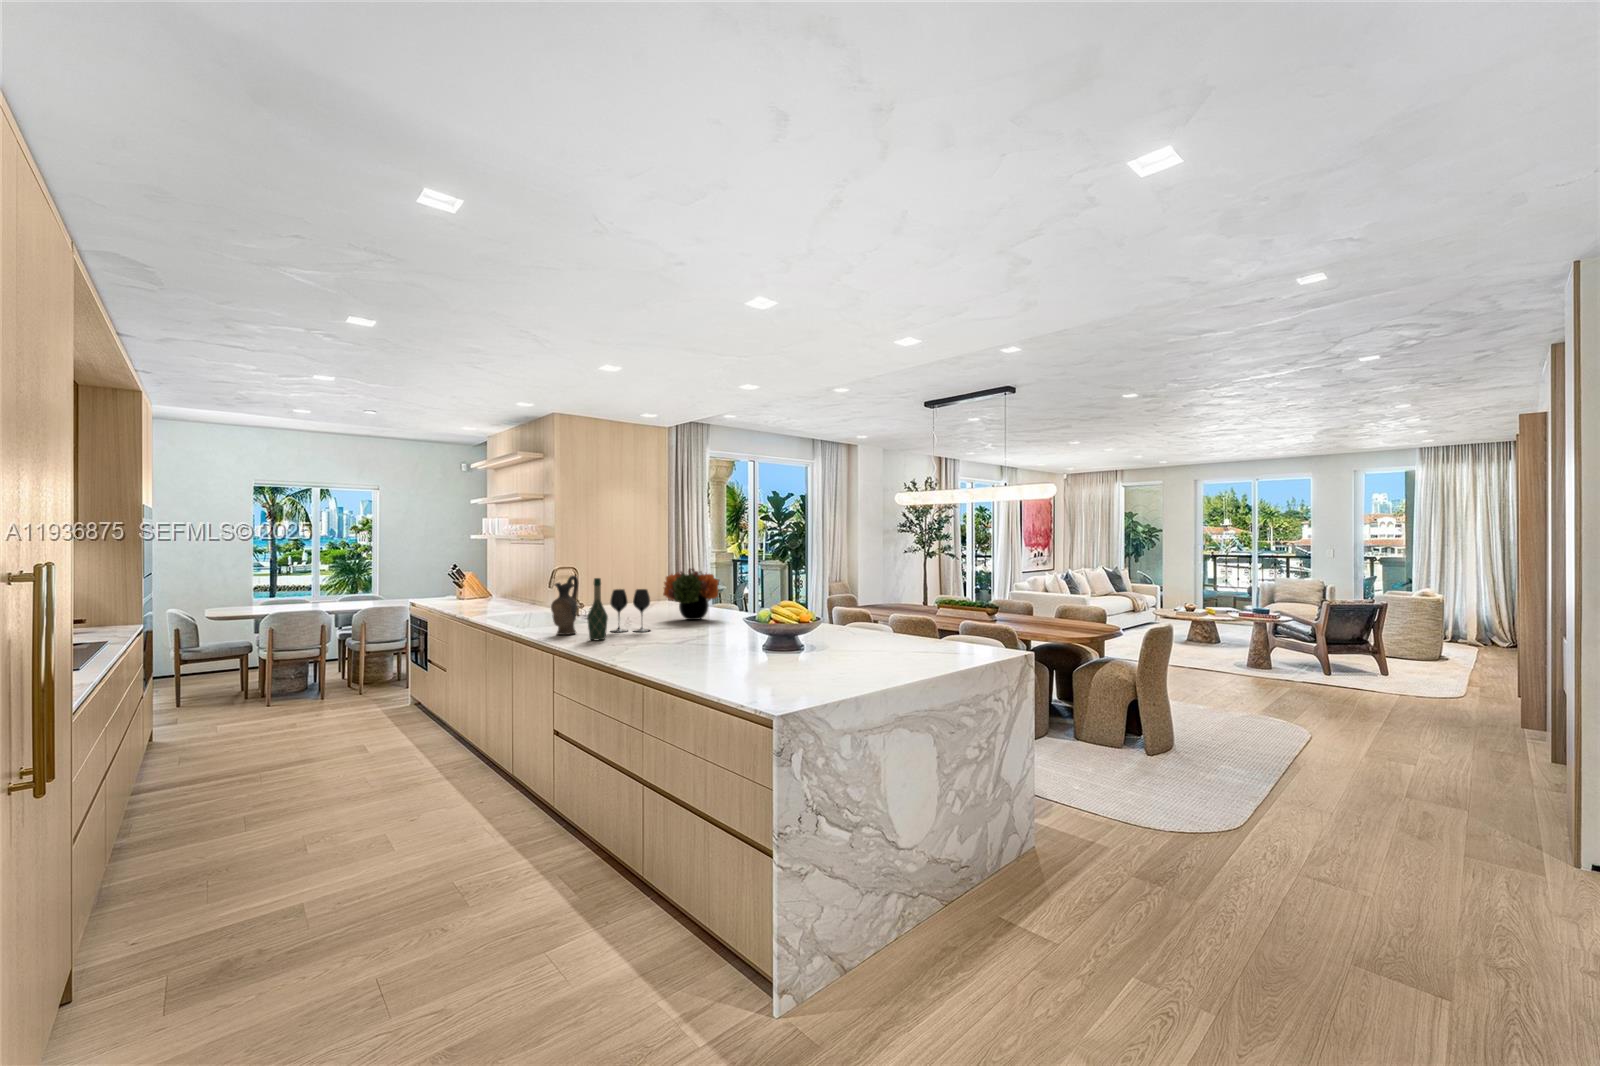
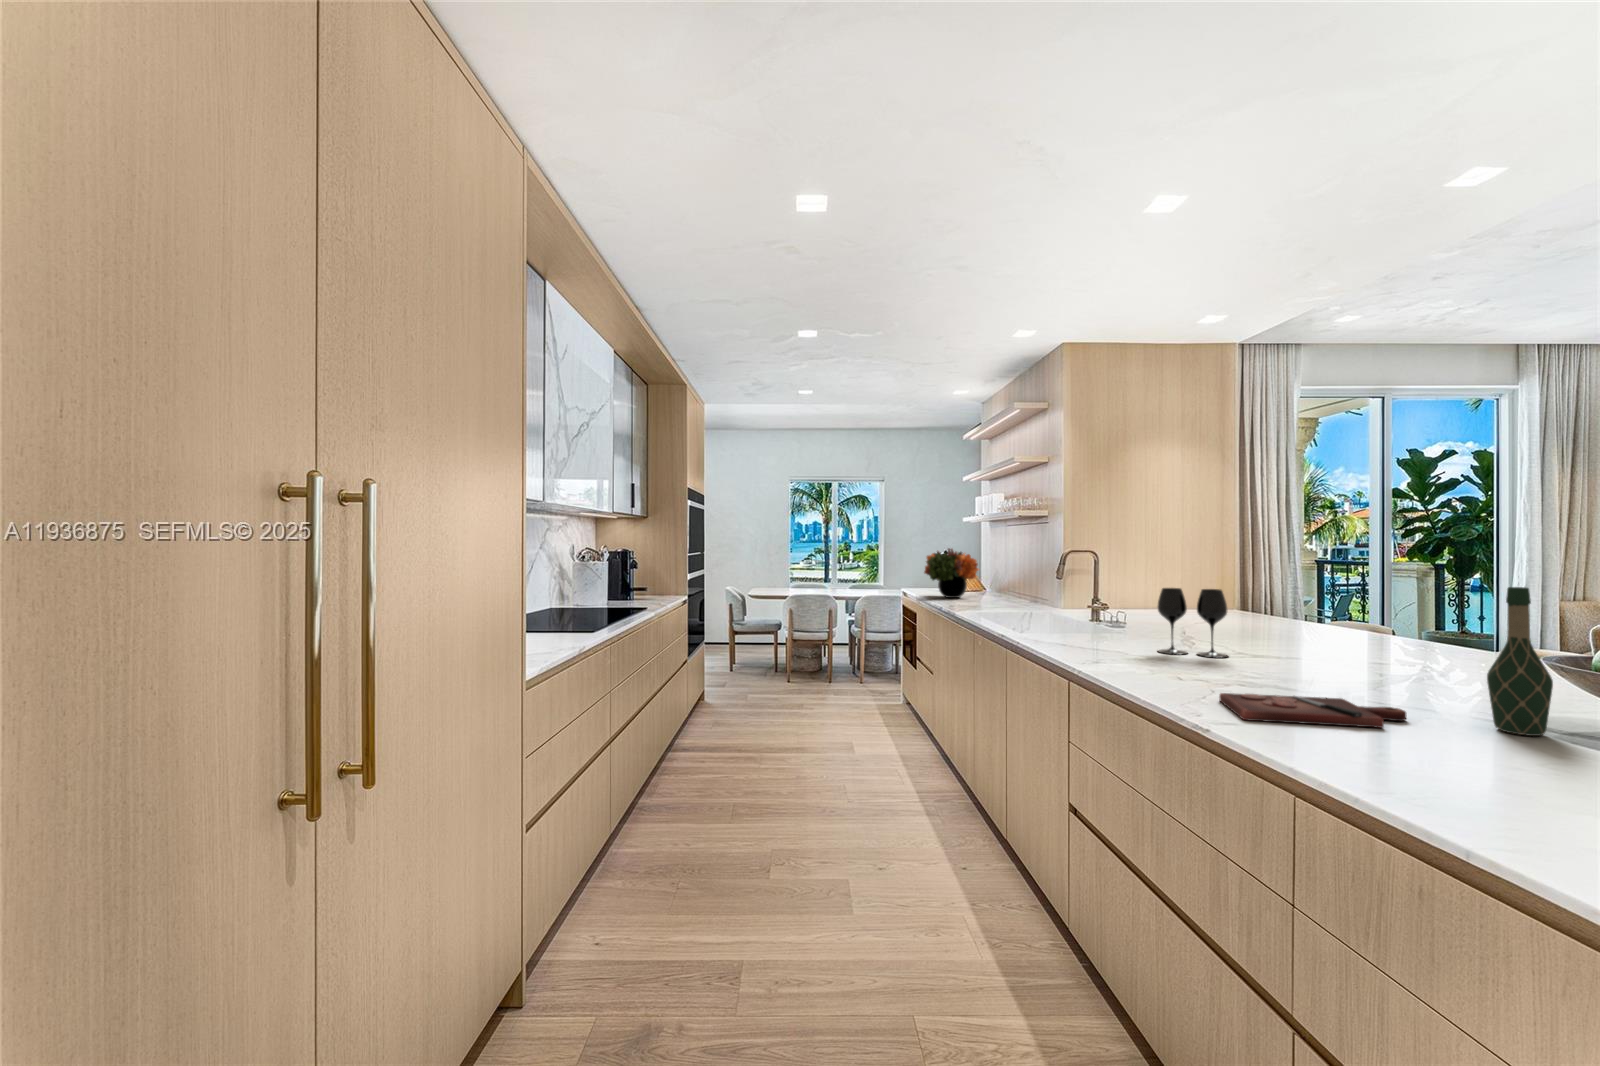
flower arrangement: present [663,568,719,620] -> present [924,549,979,598]
ceramic pitcher: present [551,575,578,635] -> none [1067,564,1107,651]
wine bottle: present [587,578,608,640] -> present [1487,587,1553,736]
cutting board: none [632,645,714,660] -> present [1219,693,1407,728]

